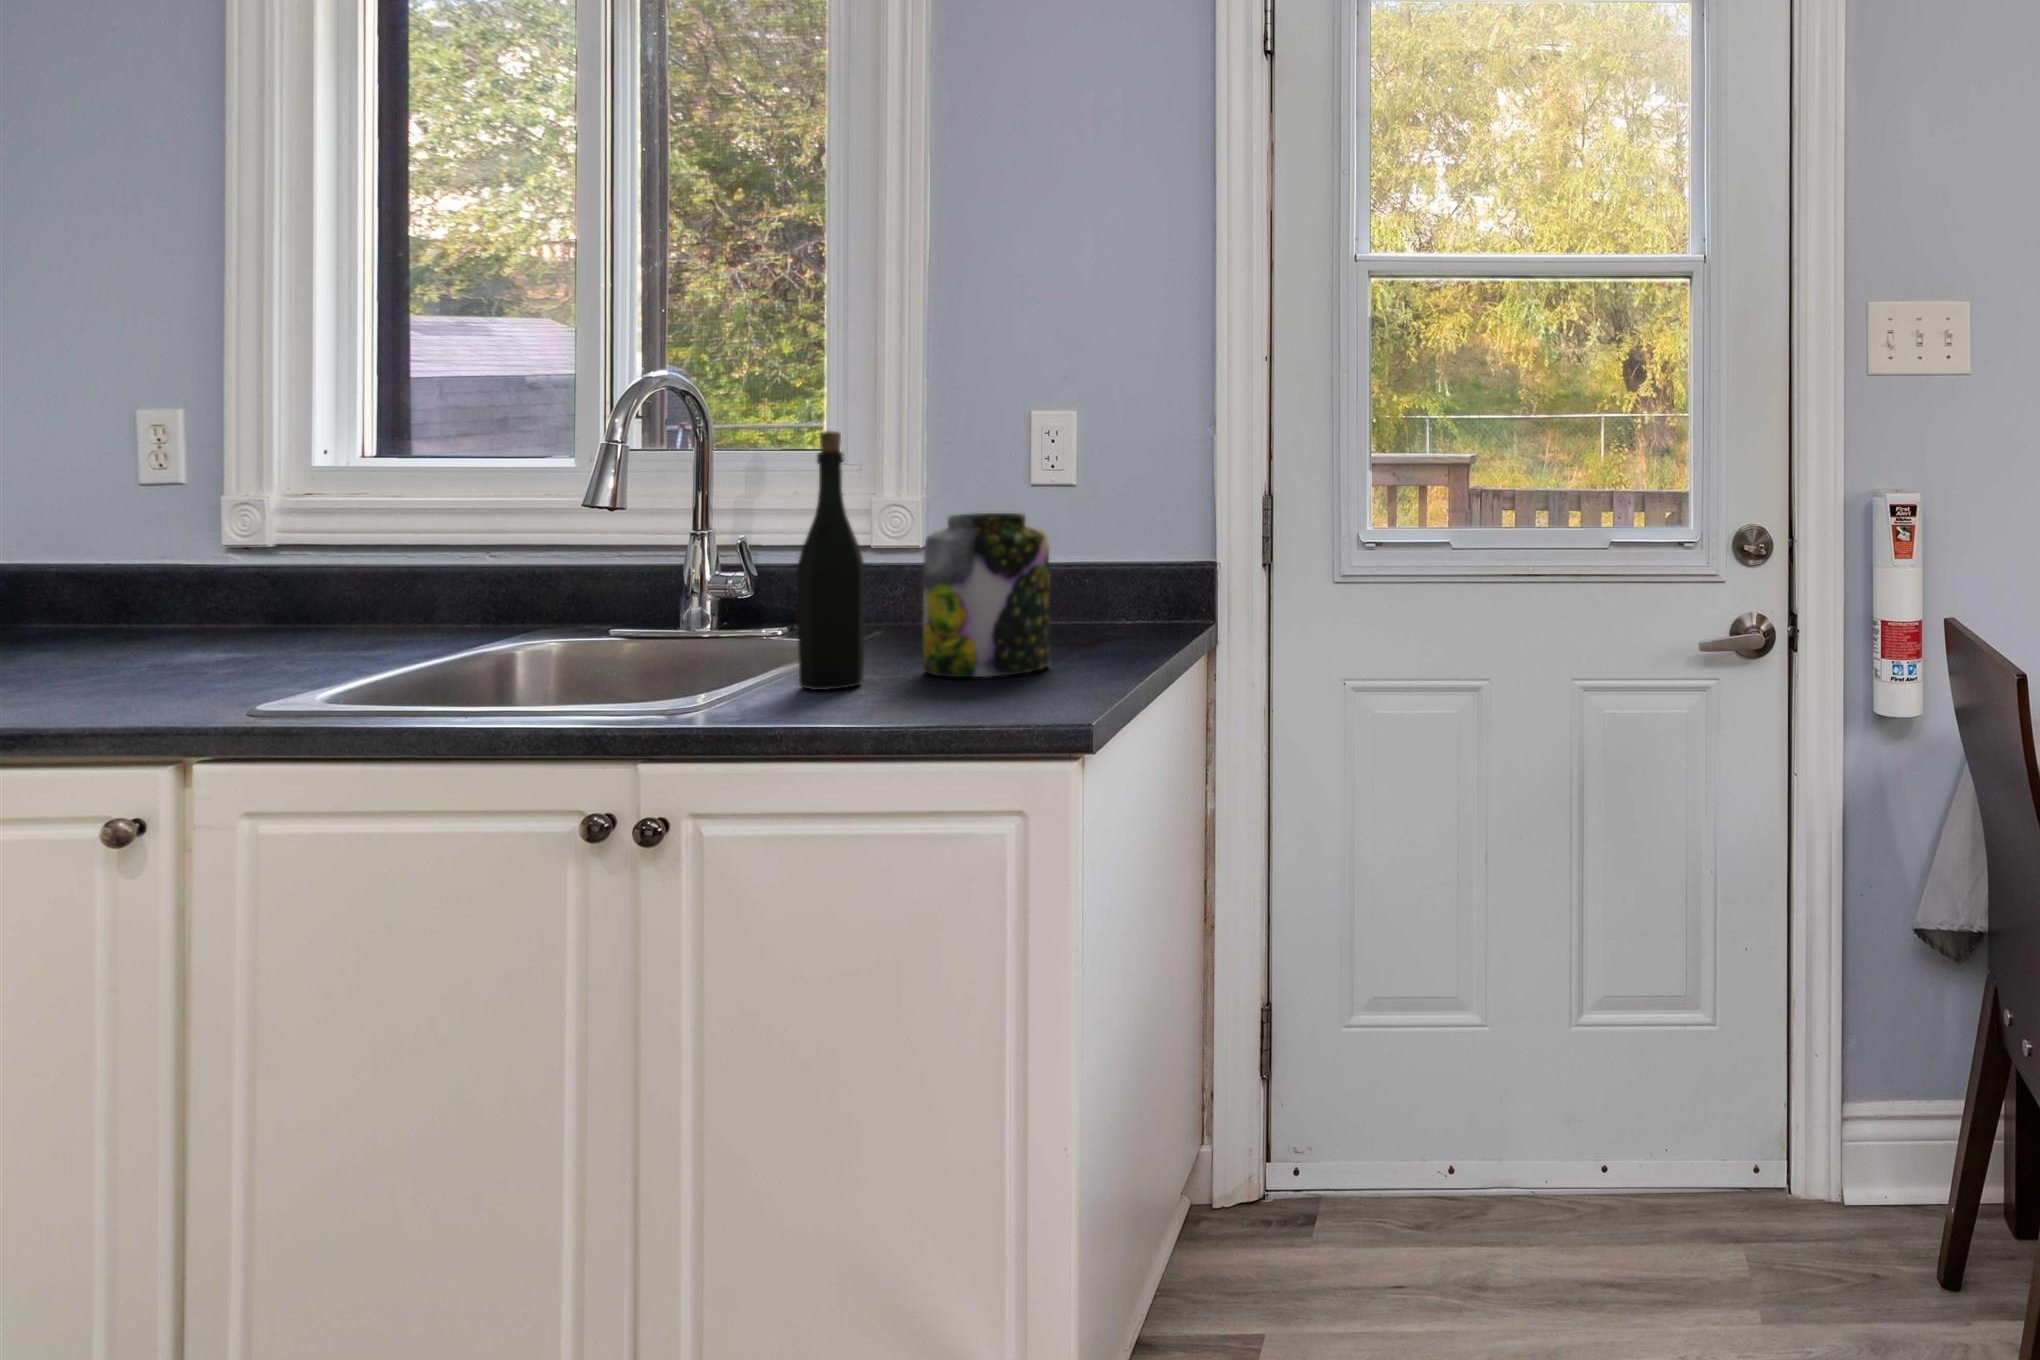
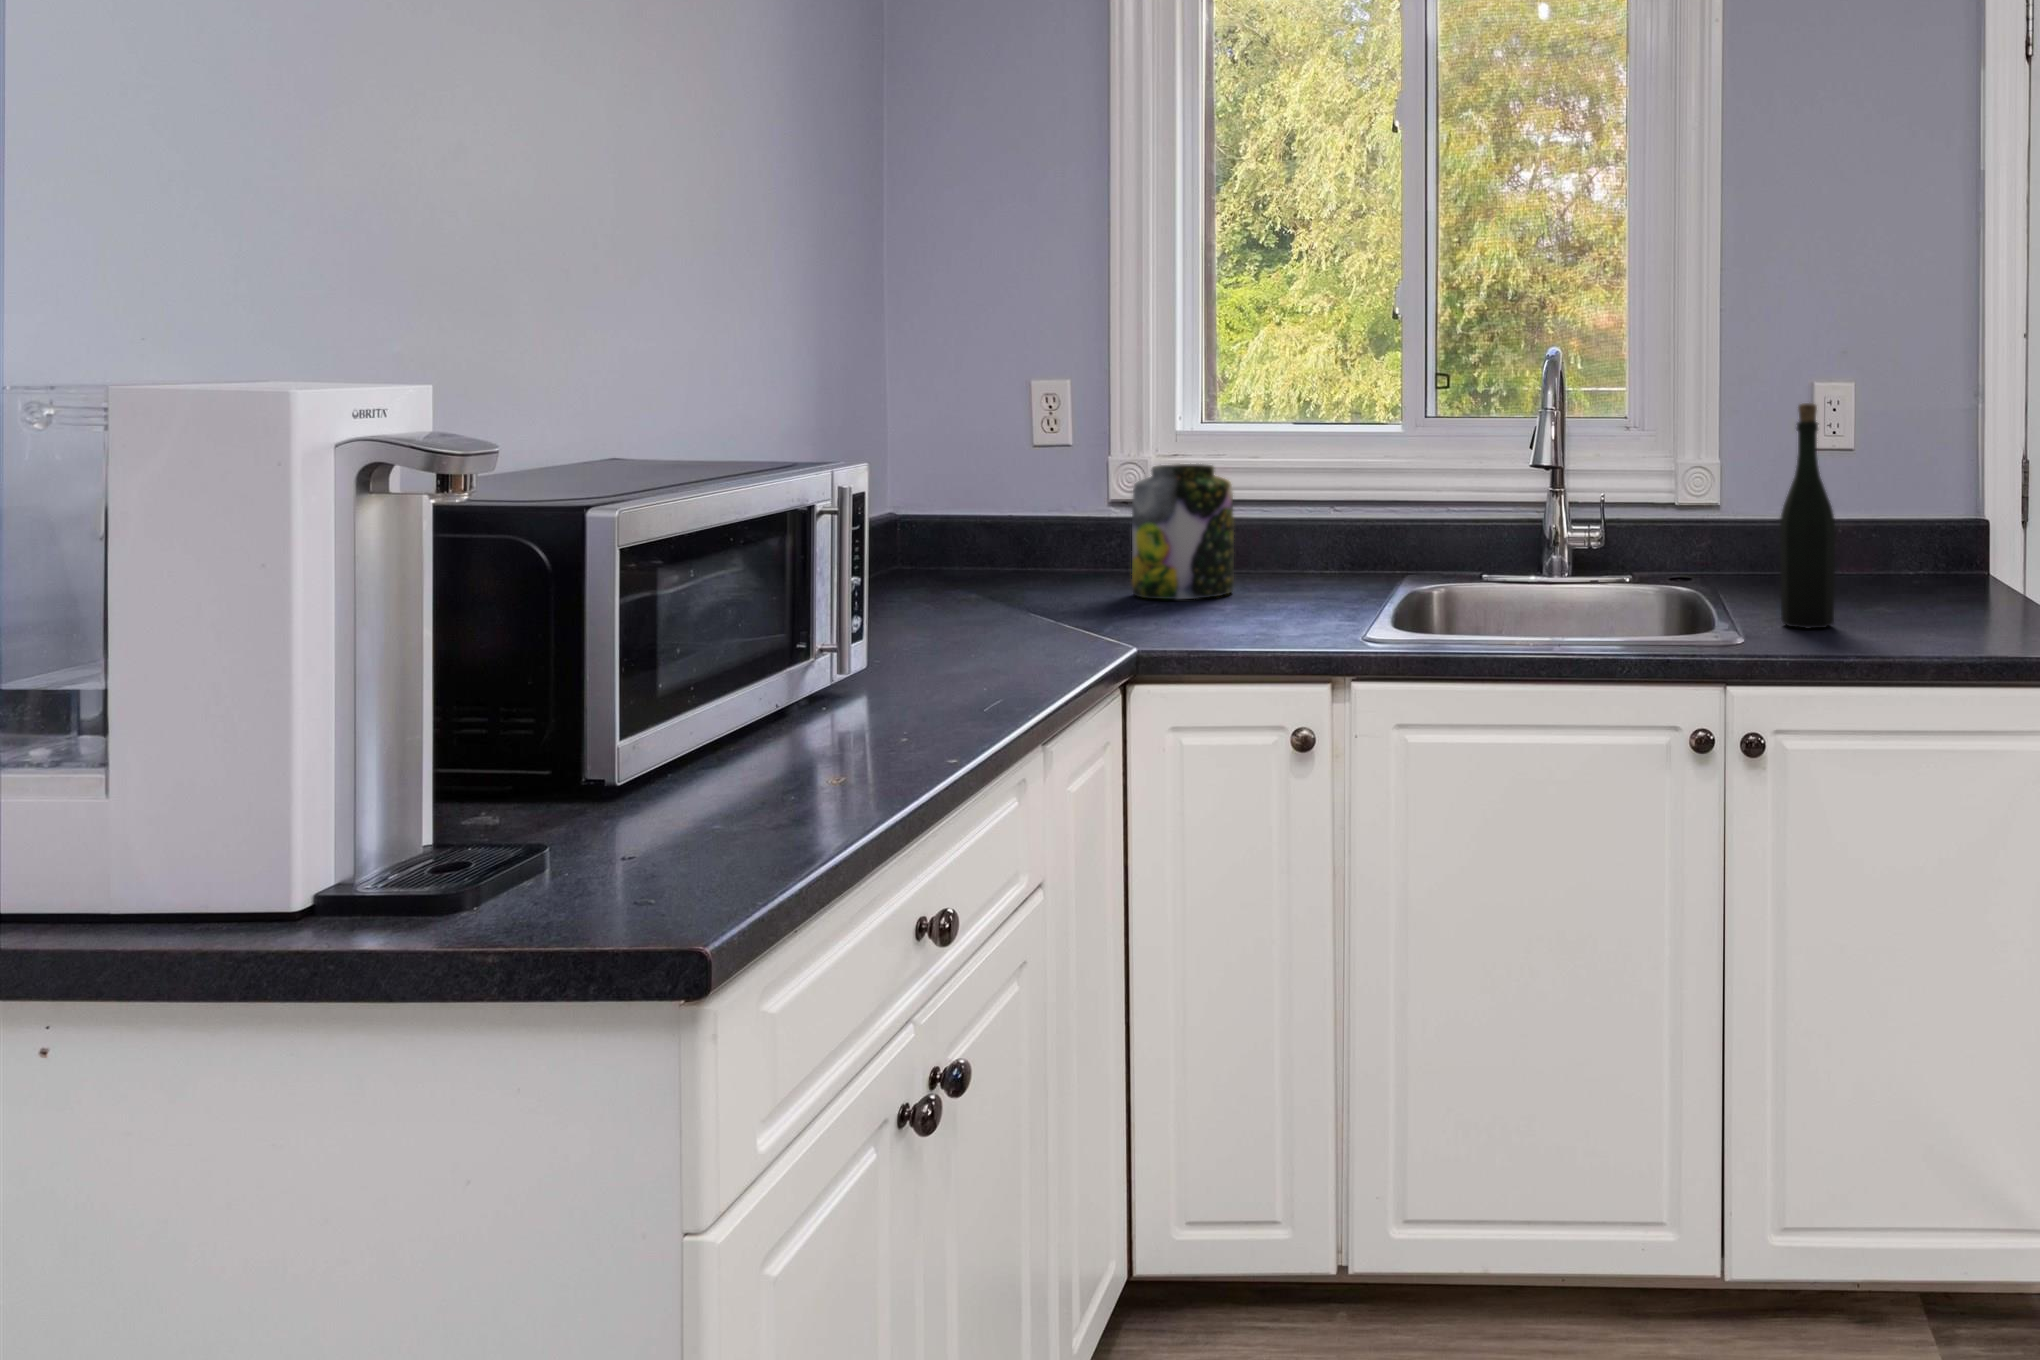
jar: present [923,513,1050,677] -> present [1132,464,1234,599]

